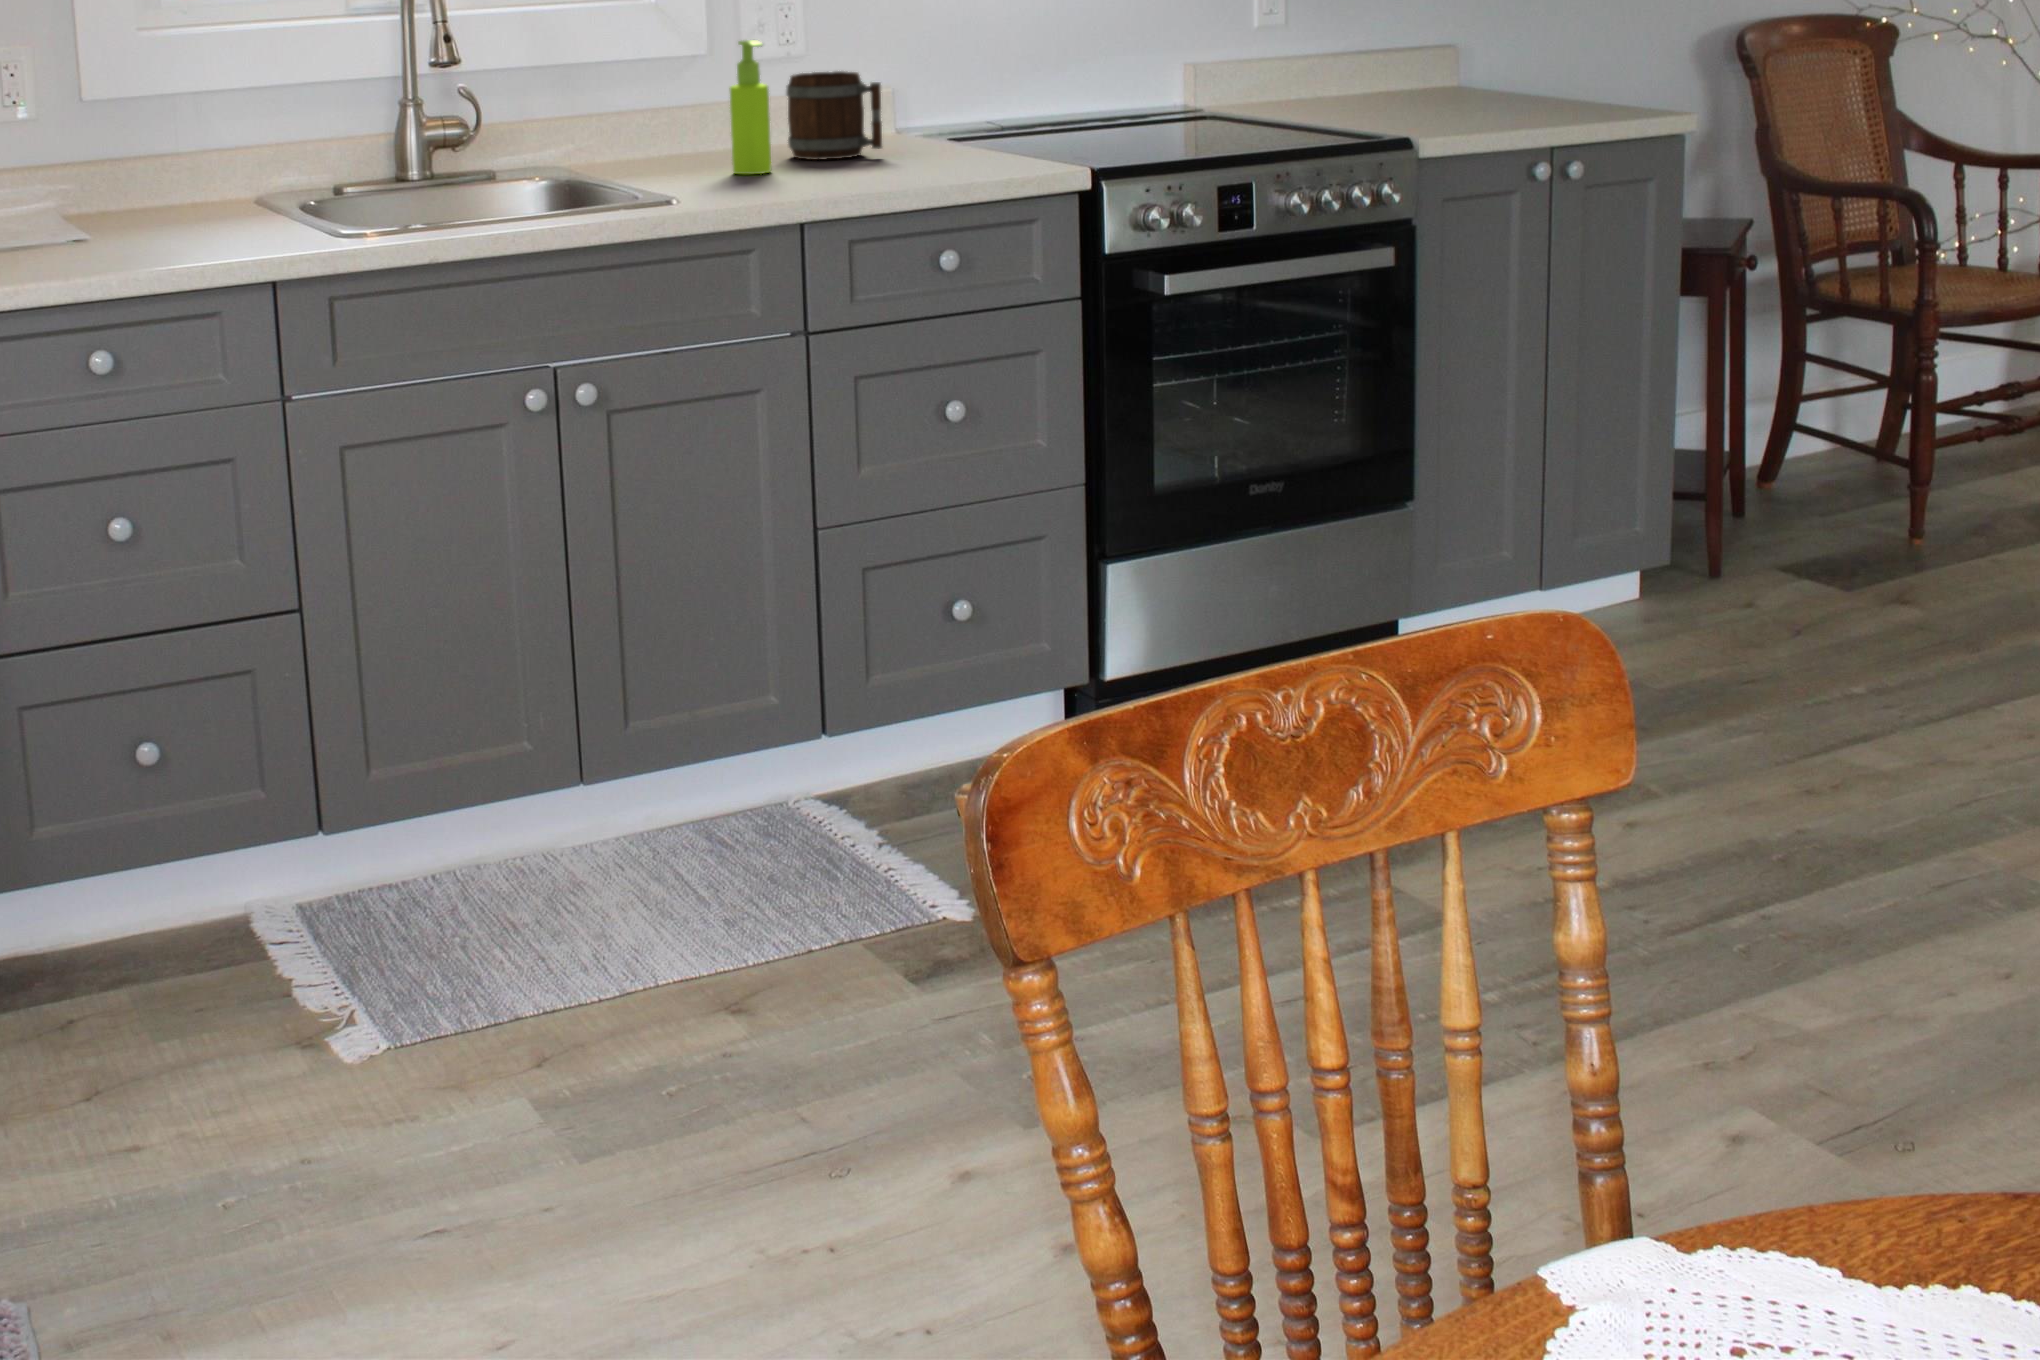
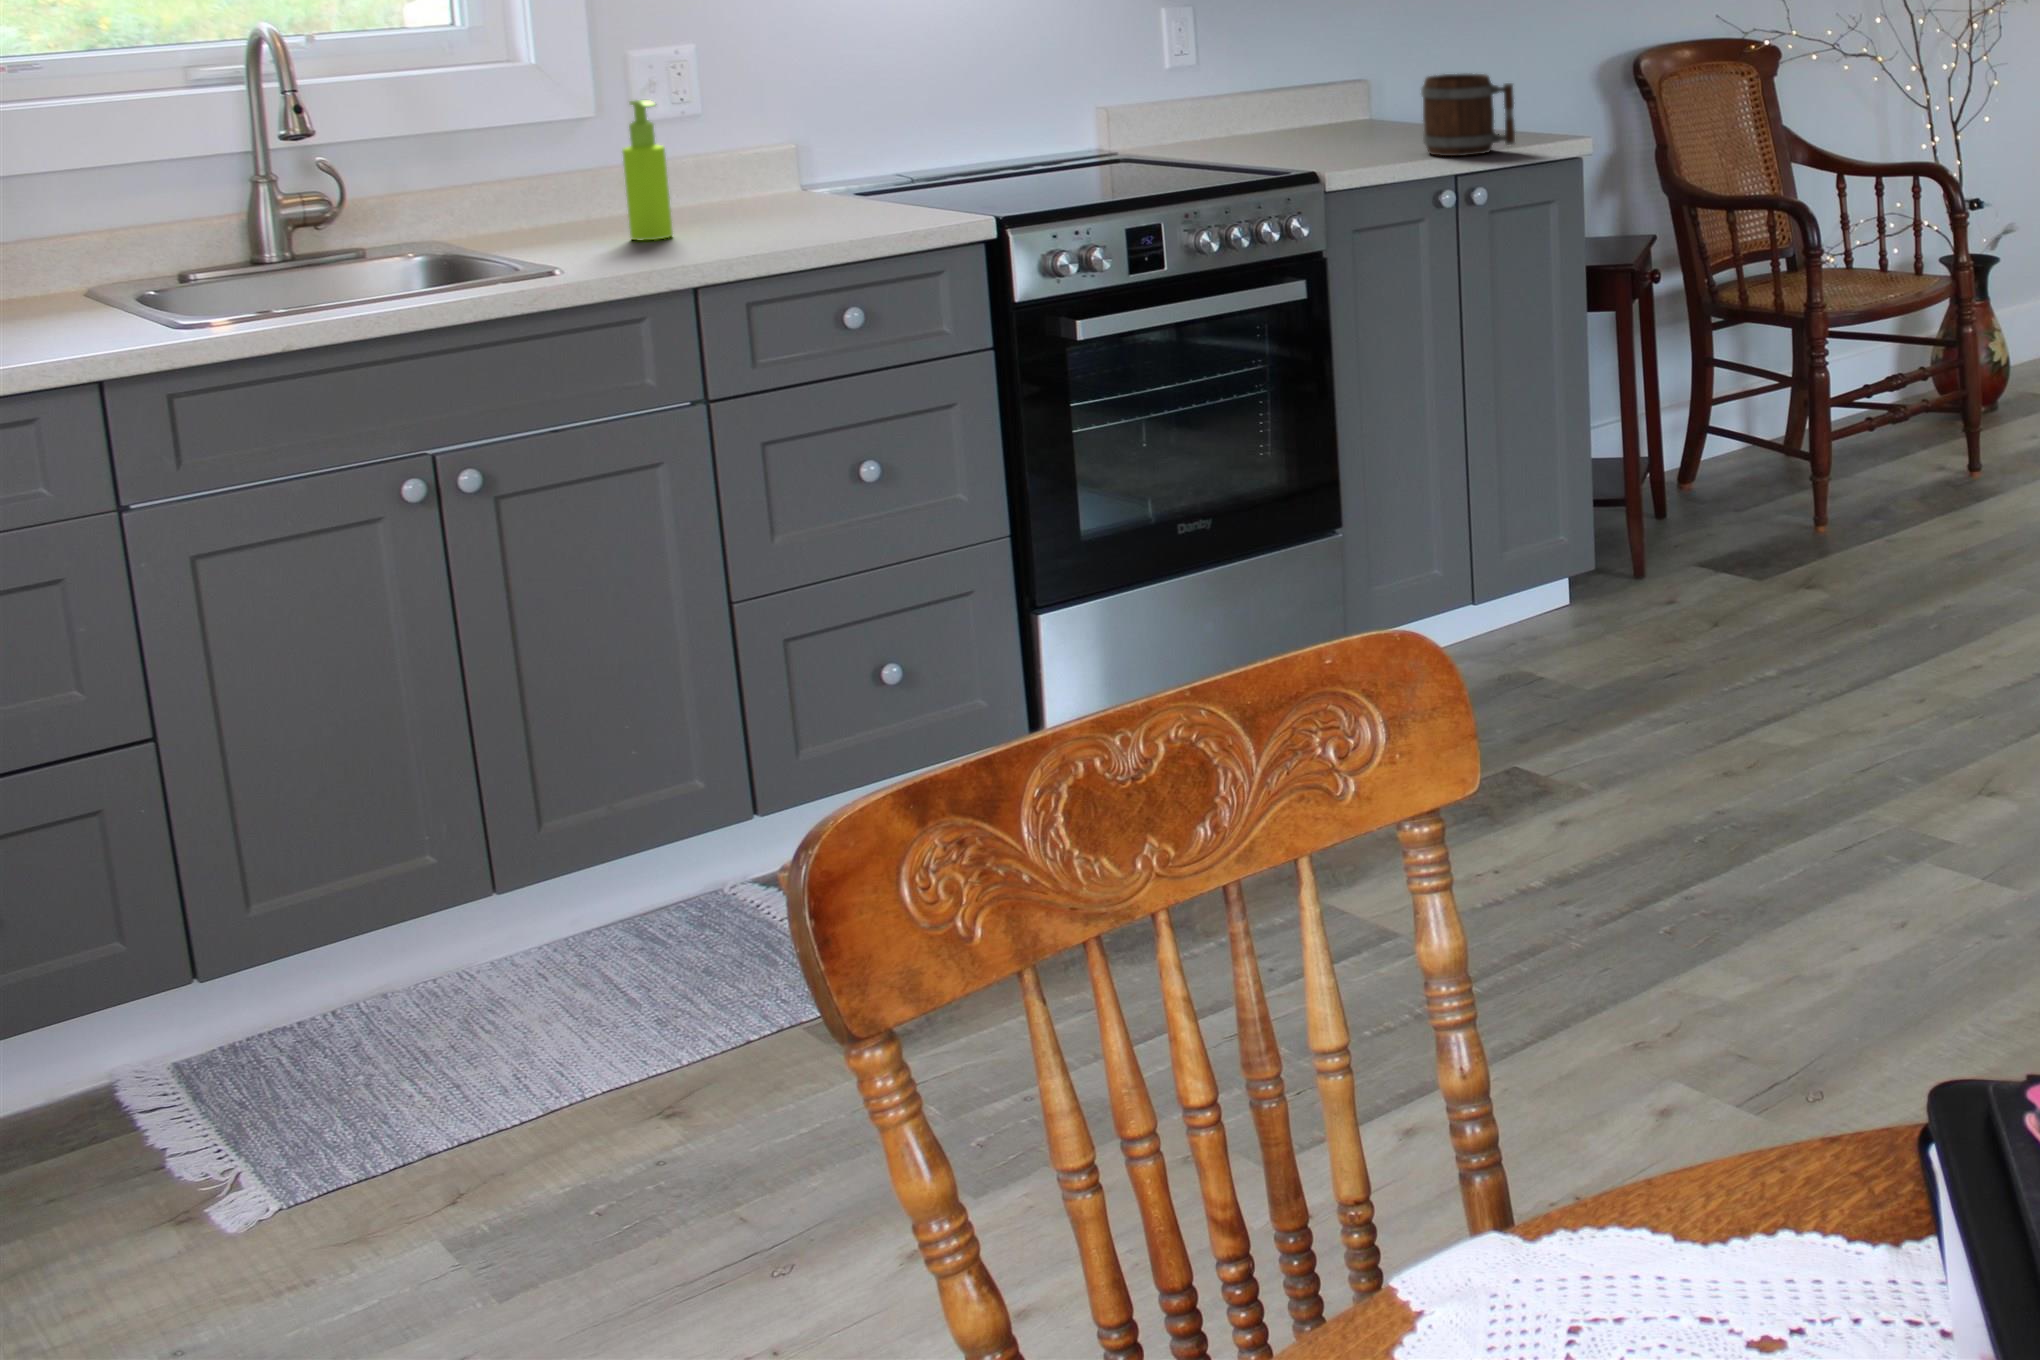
mug: present [786,71,882,160] -> present [1421,73,1515,156]

